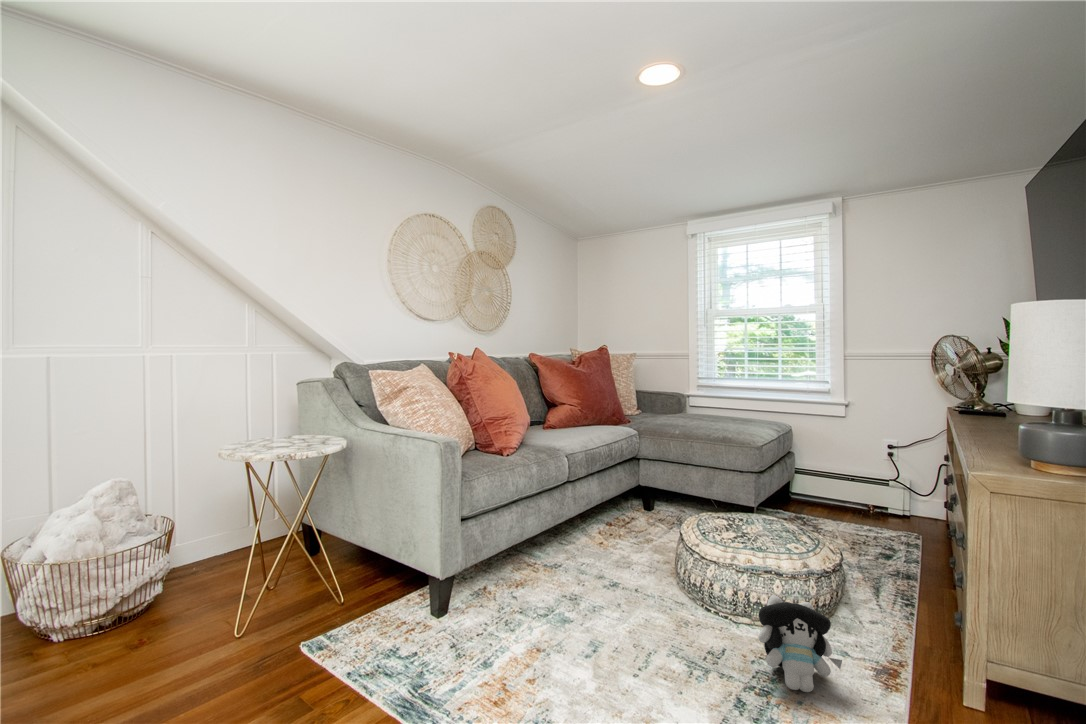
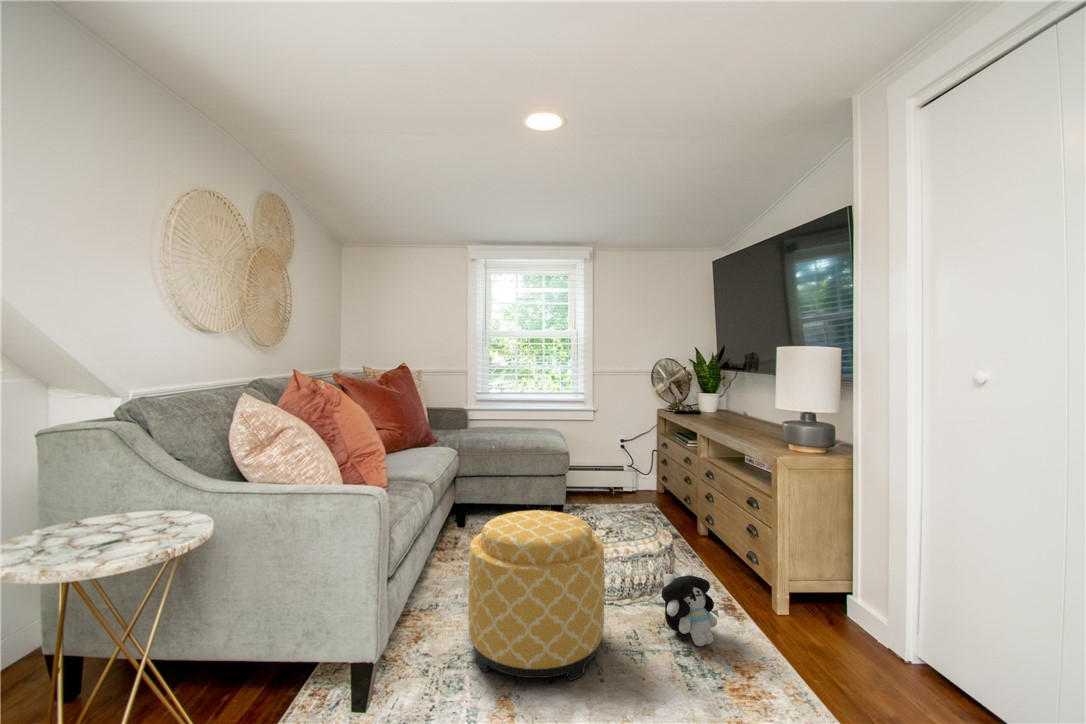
ottoman: none [547,491,684,660] -> present [468,510,605,681]

